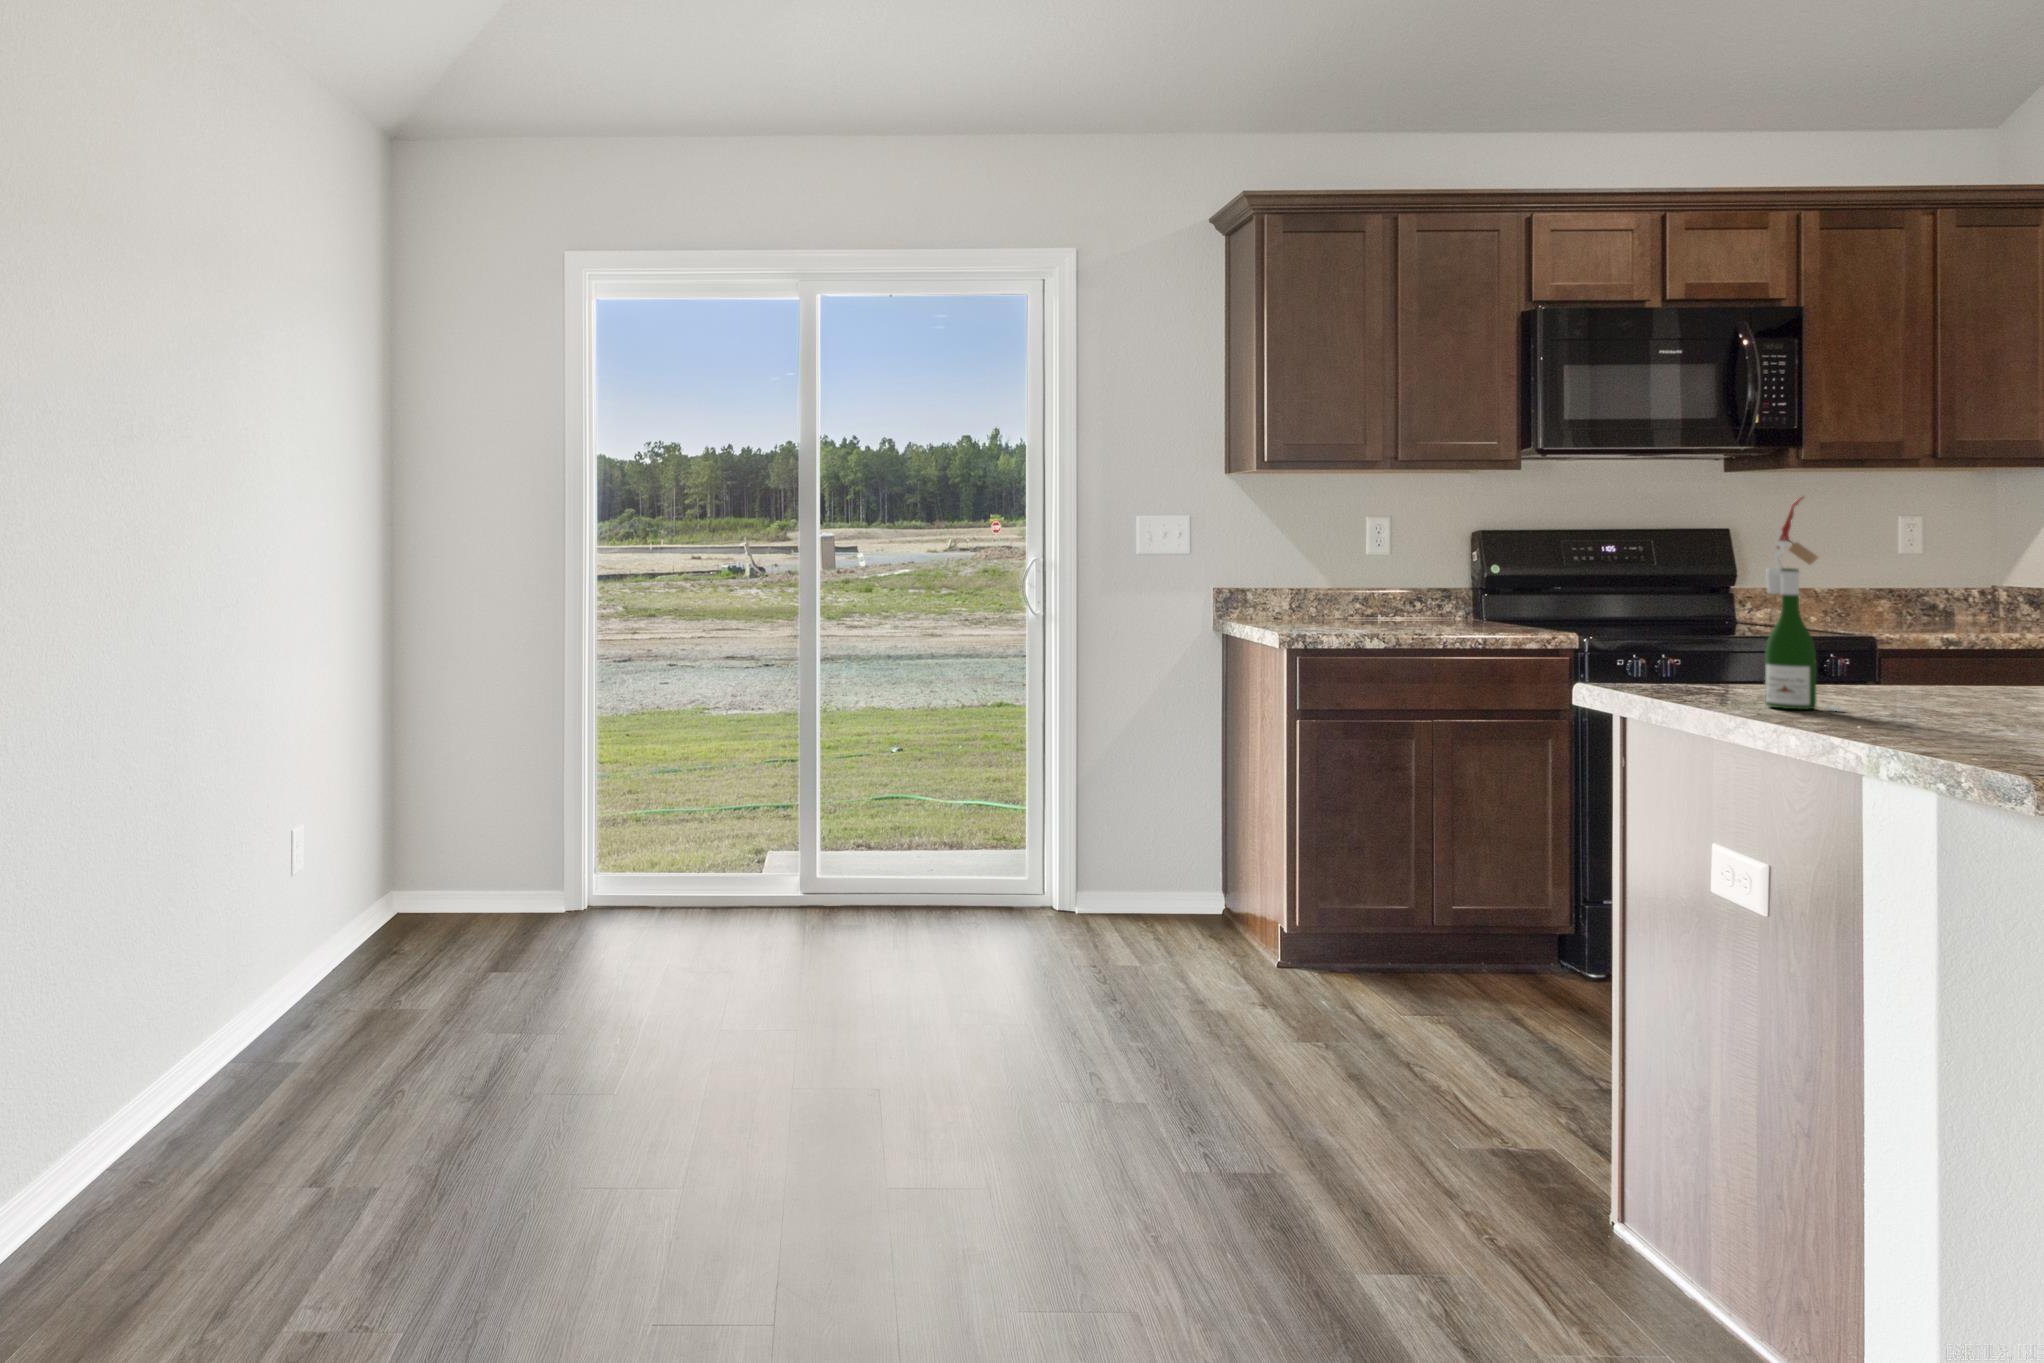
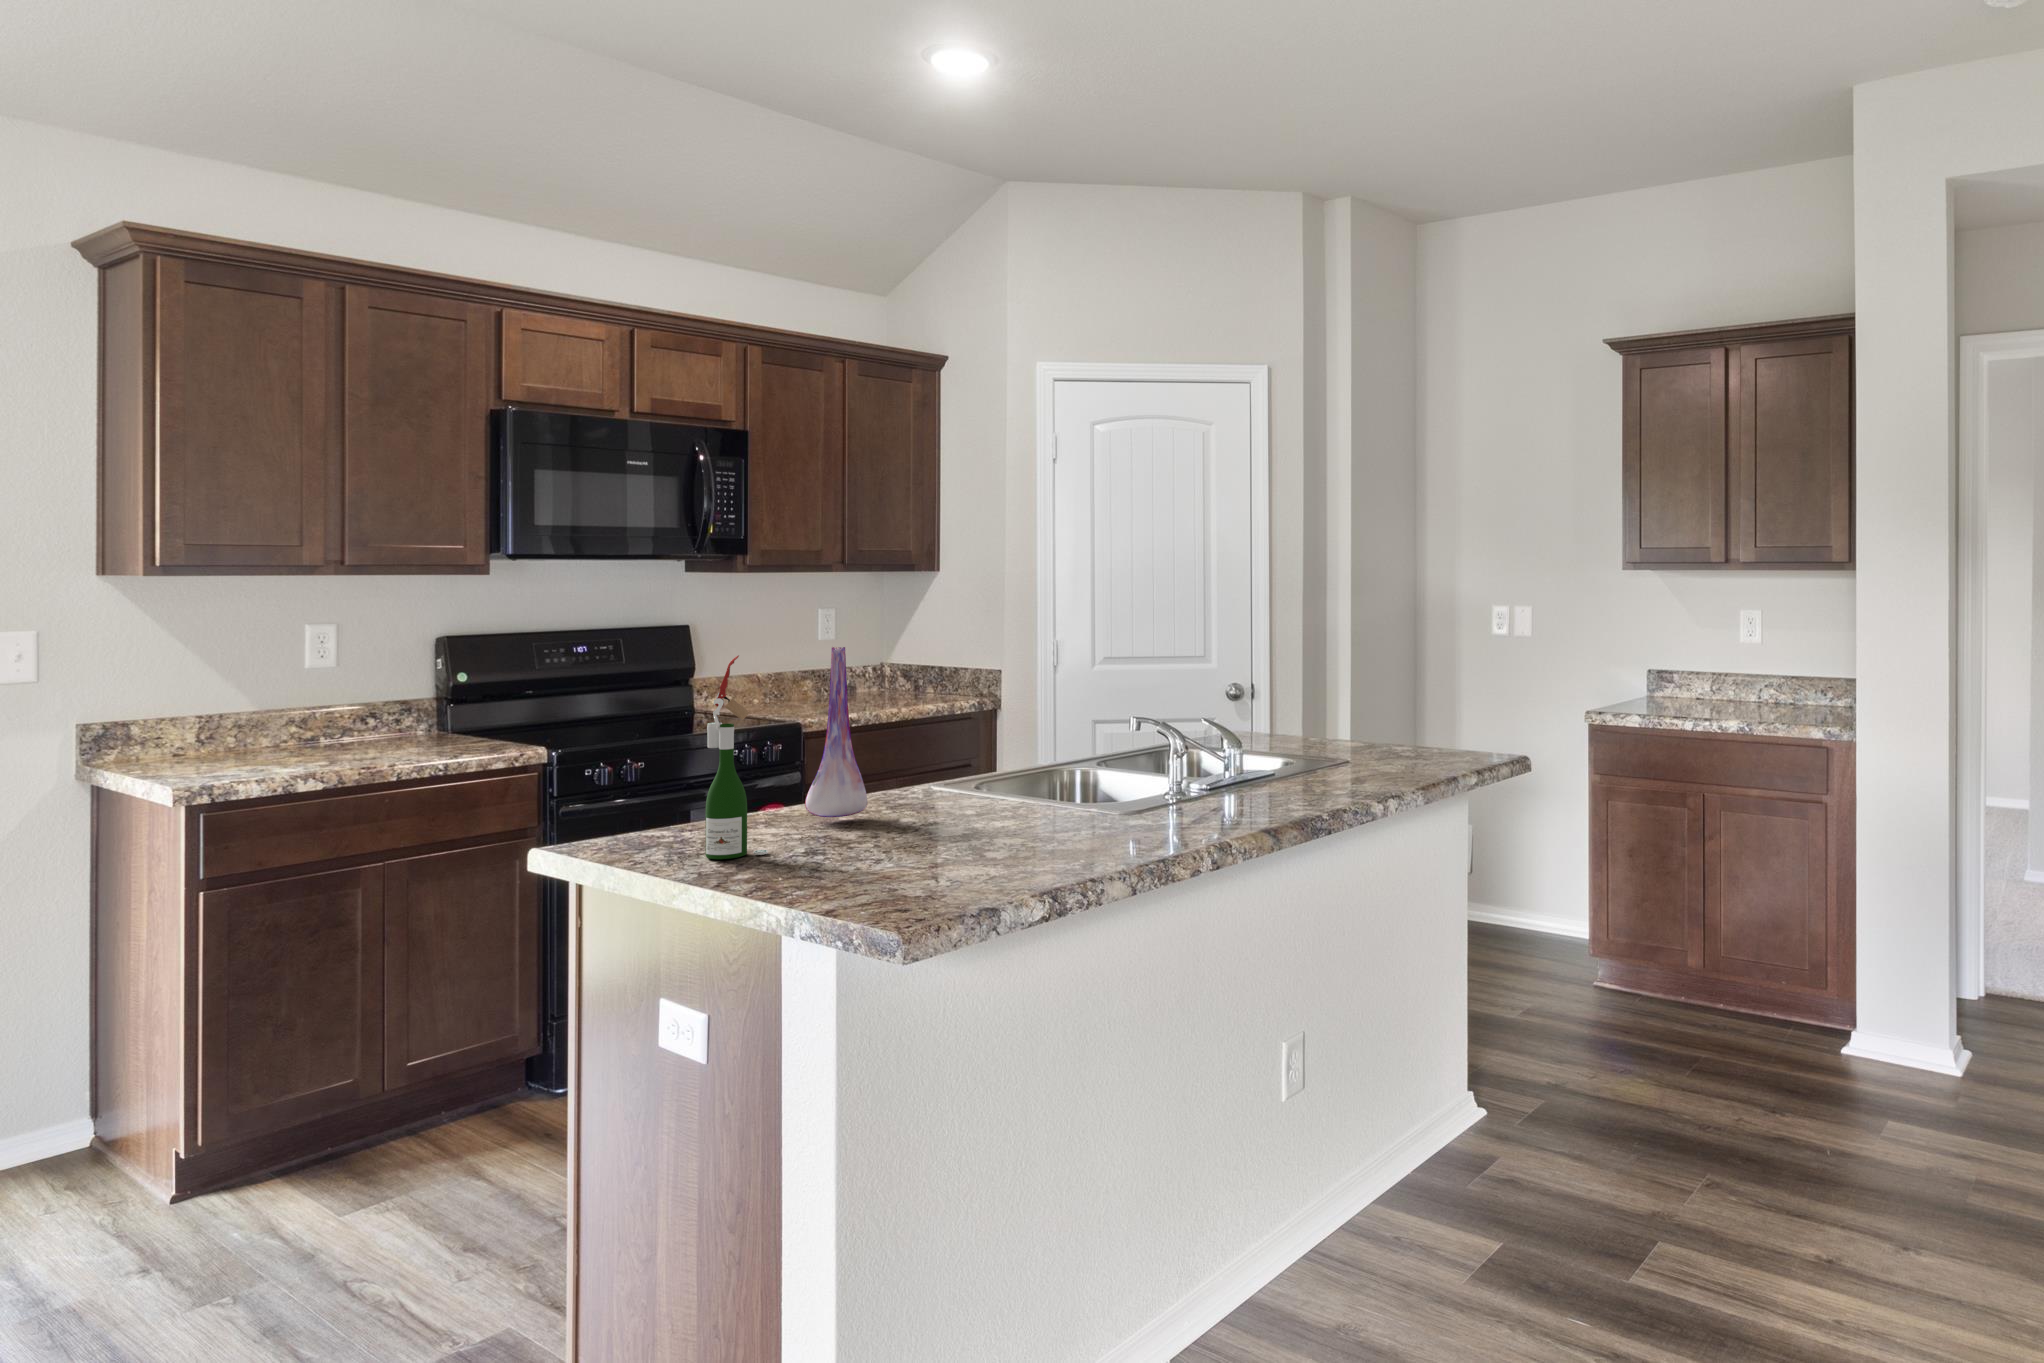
vase: none [1878,497,1981,698] -> present [805,647,868,817]

